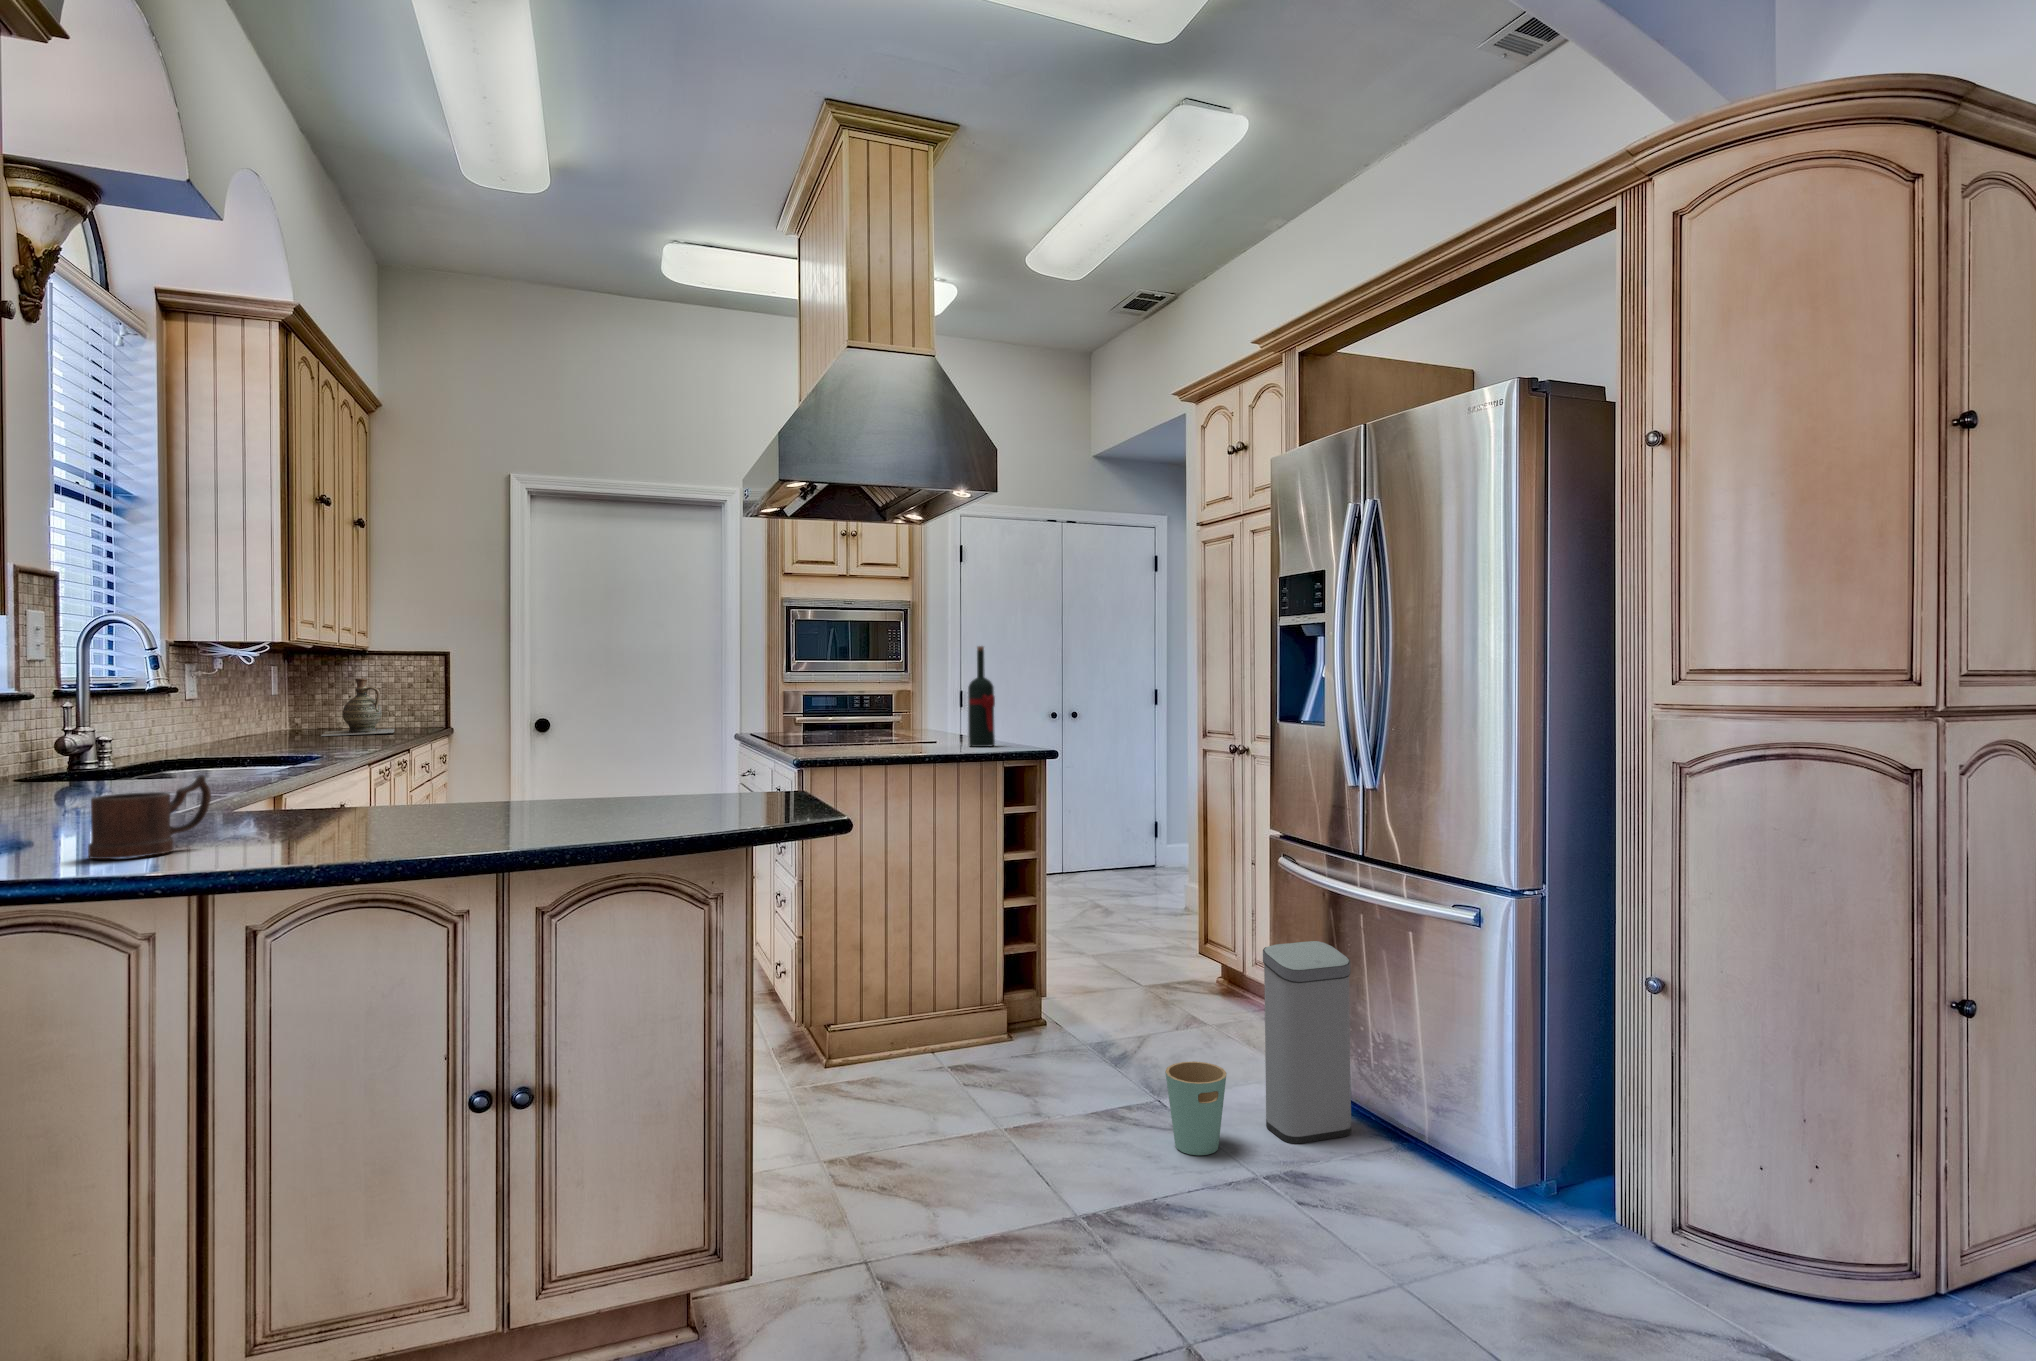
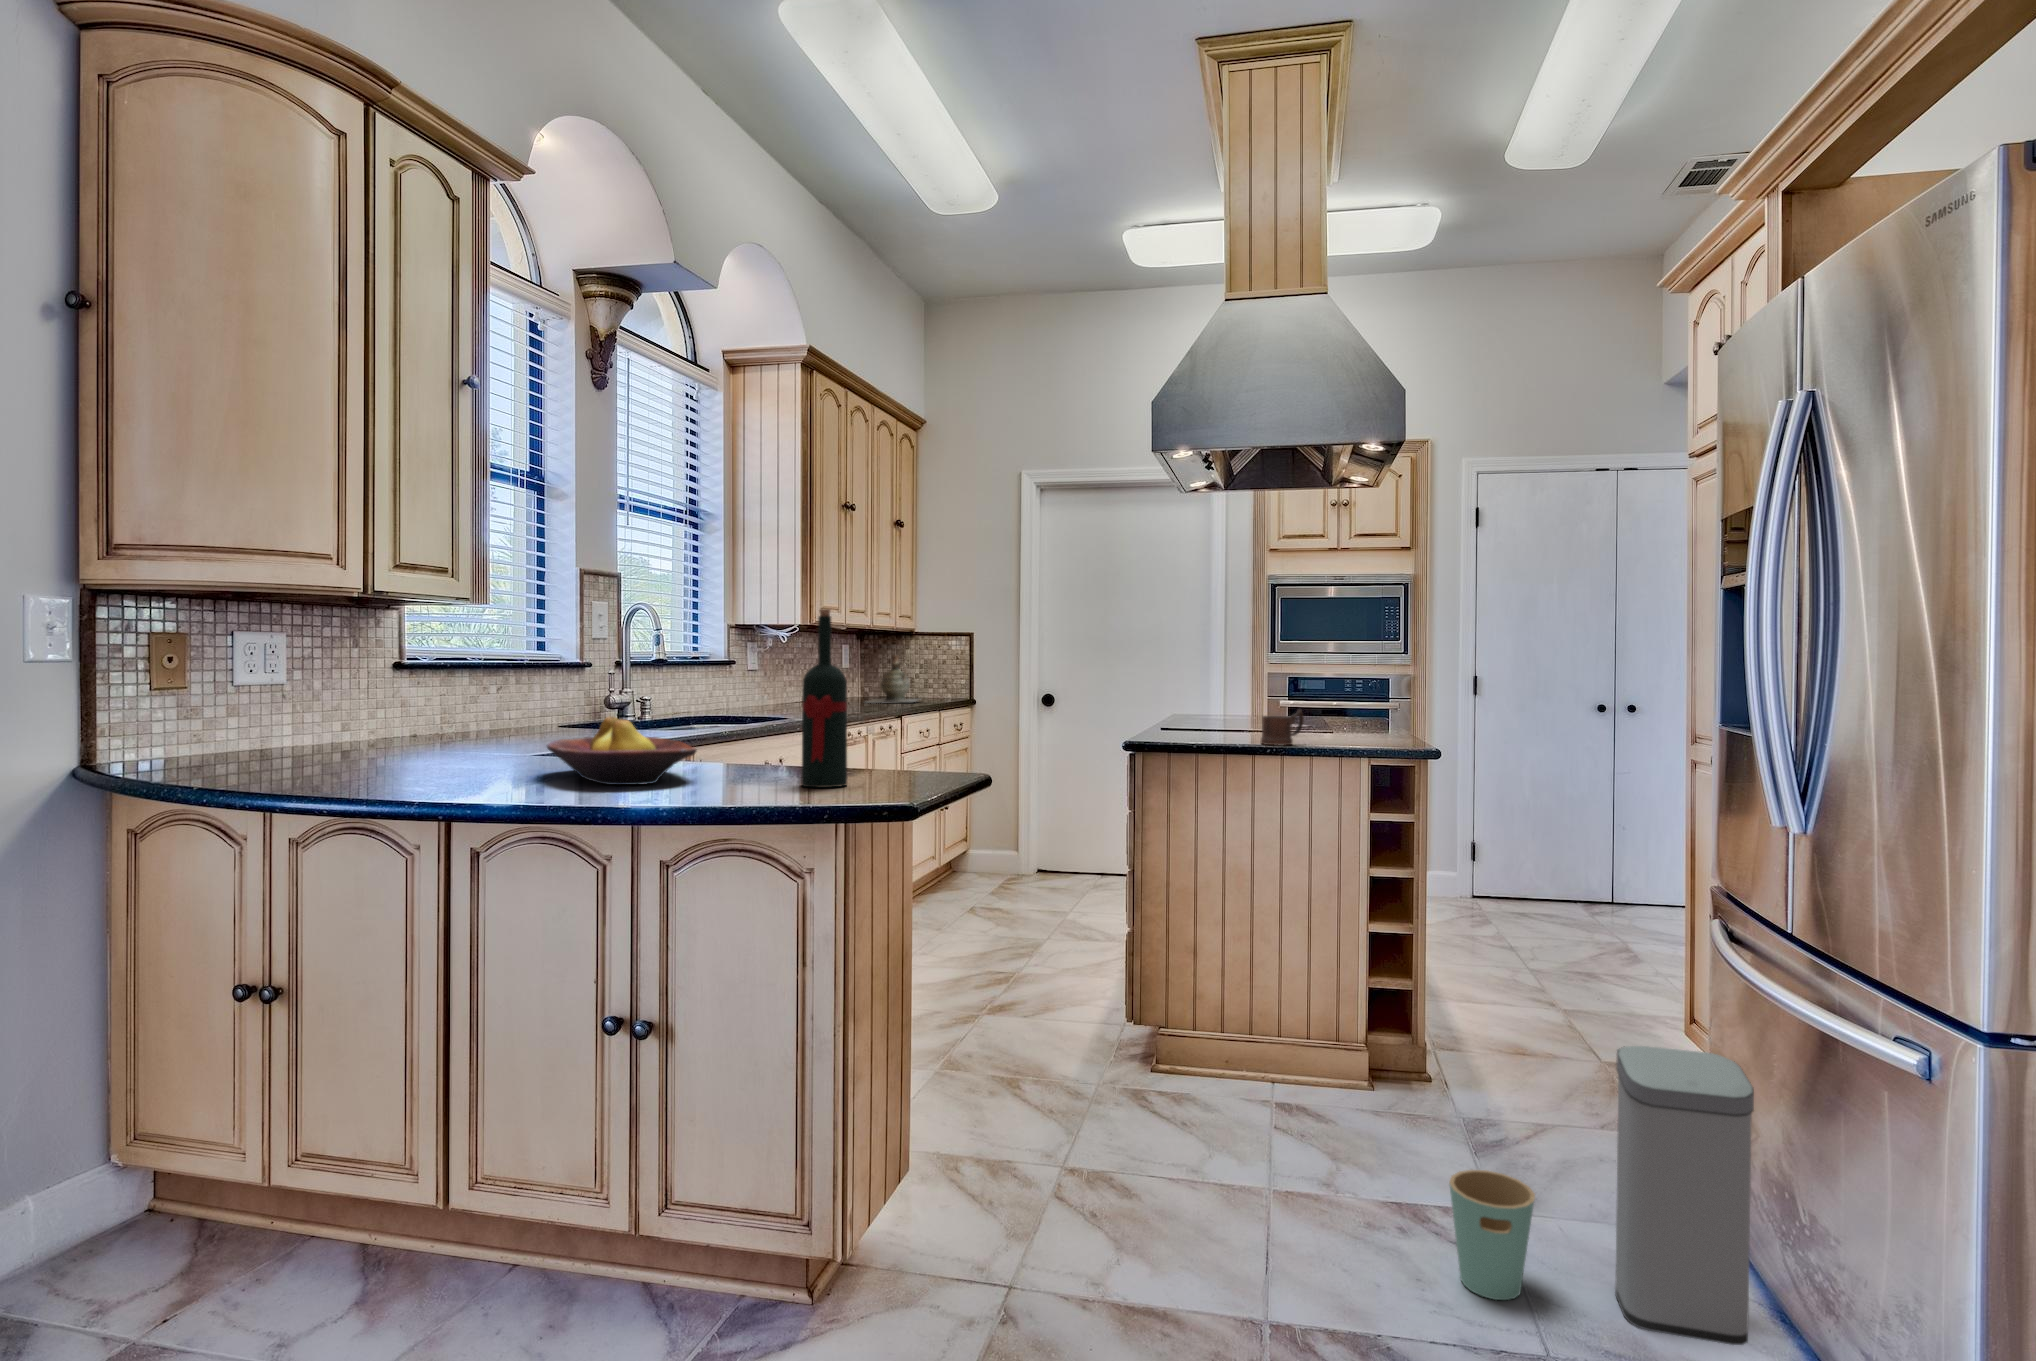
wine bottle: present [968,646,995,747] -> present [801,609,847,788]
fruit bowl: none [291,747,534,825] -> present [547,716,697,785]
mug: present [88,775,211,859] -> present [1261,709,1304,745]

